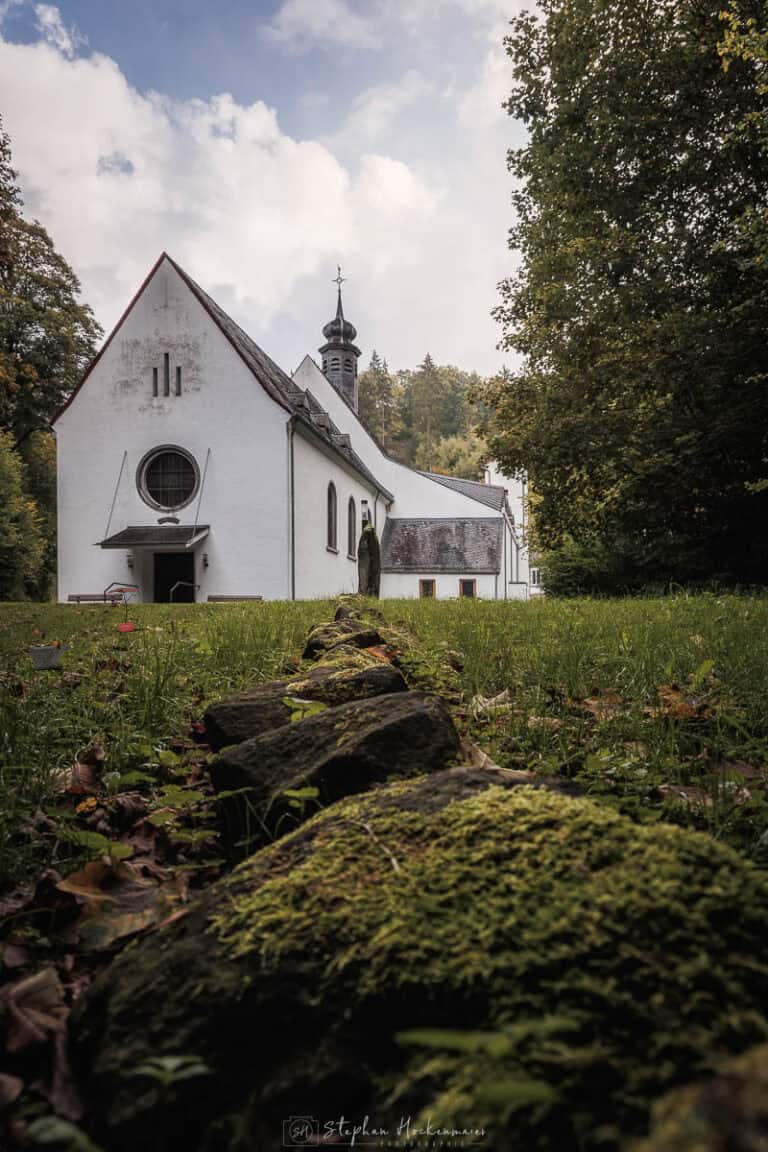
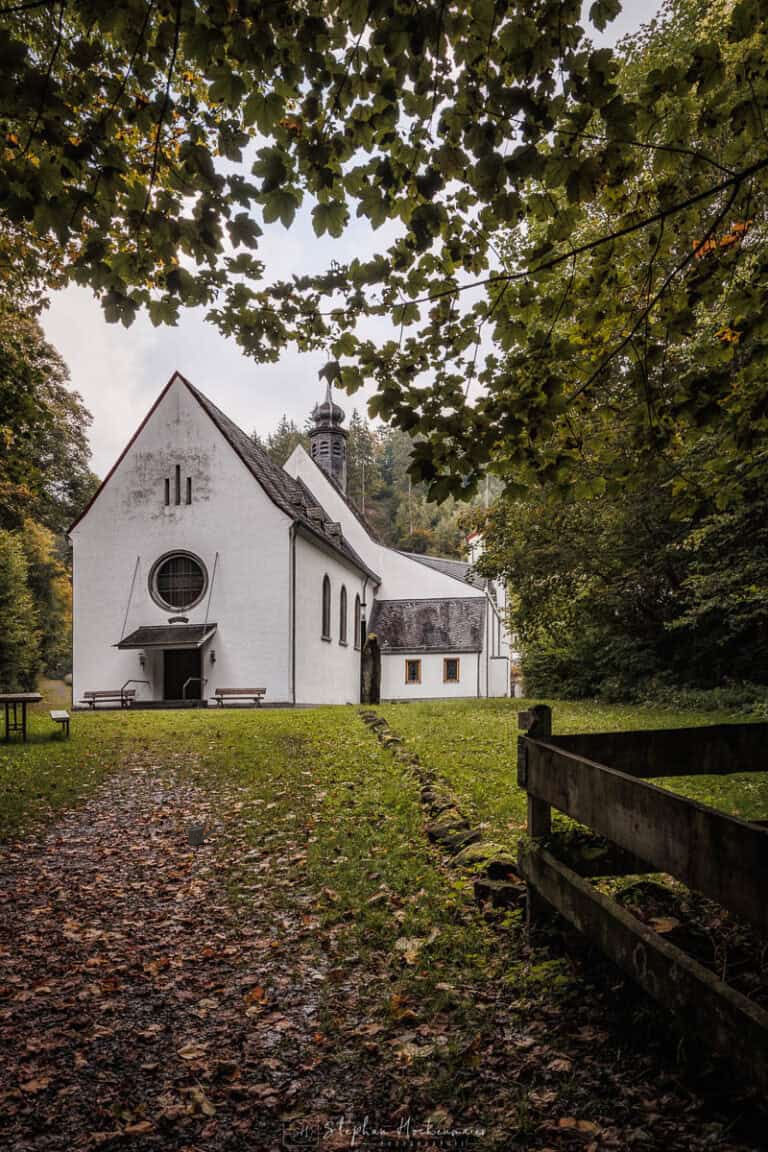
potted plant: present [108,588,140,632] -> none [190,742,214,779]

